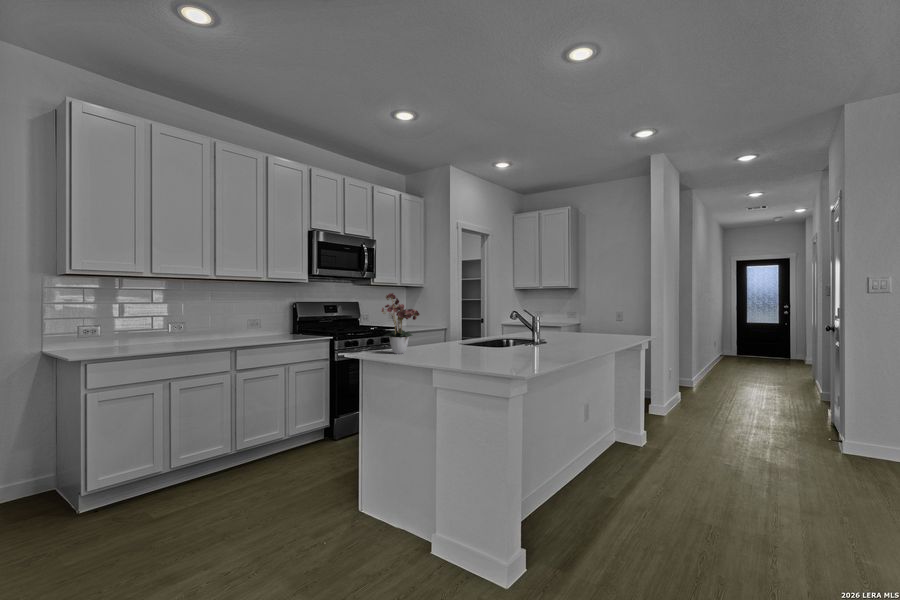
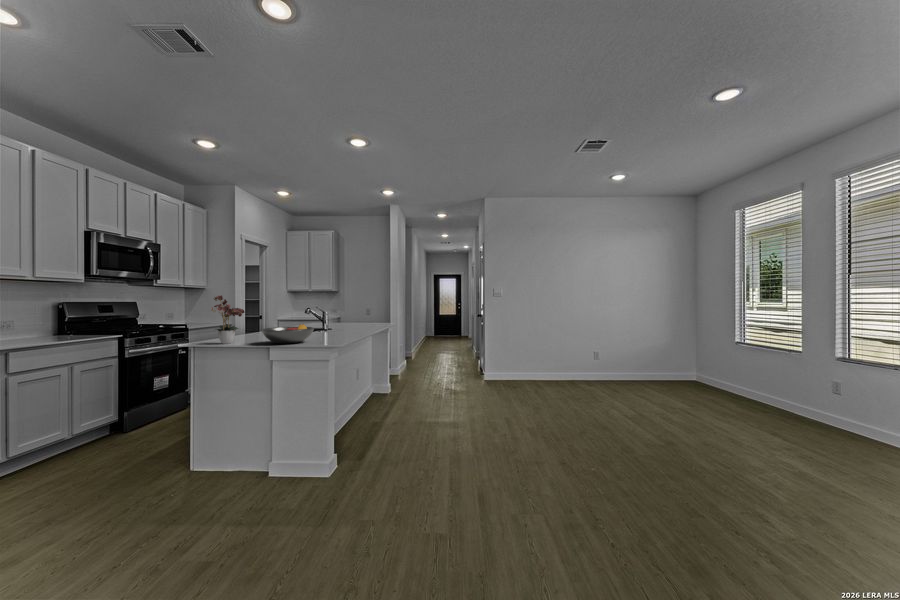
fruit bowl: none [431,332,499,358] -> present [261,324,314,344]

